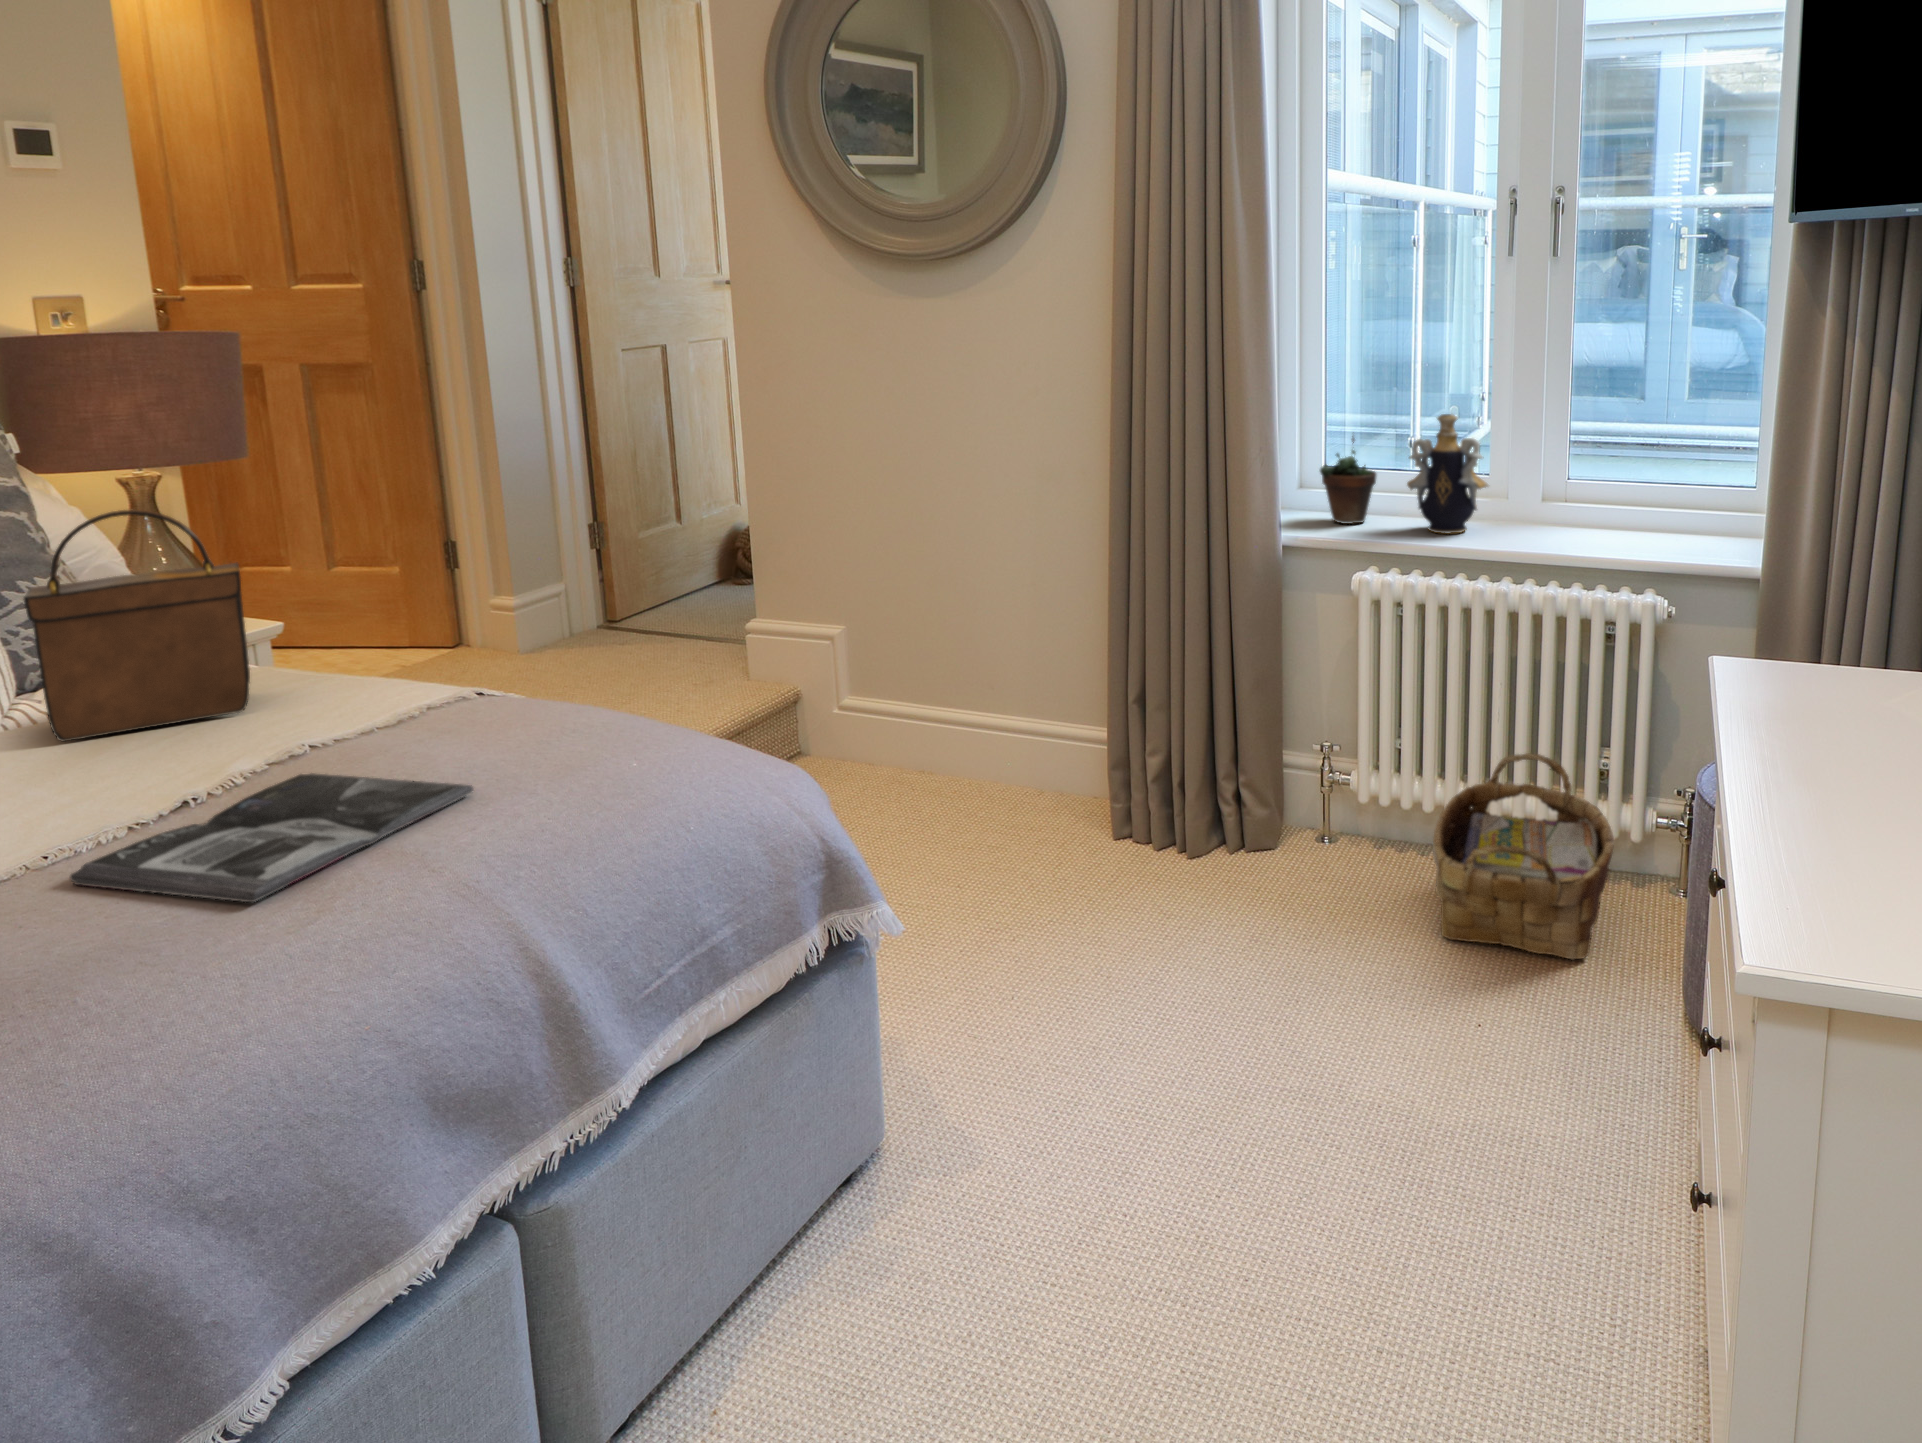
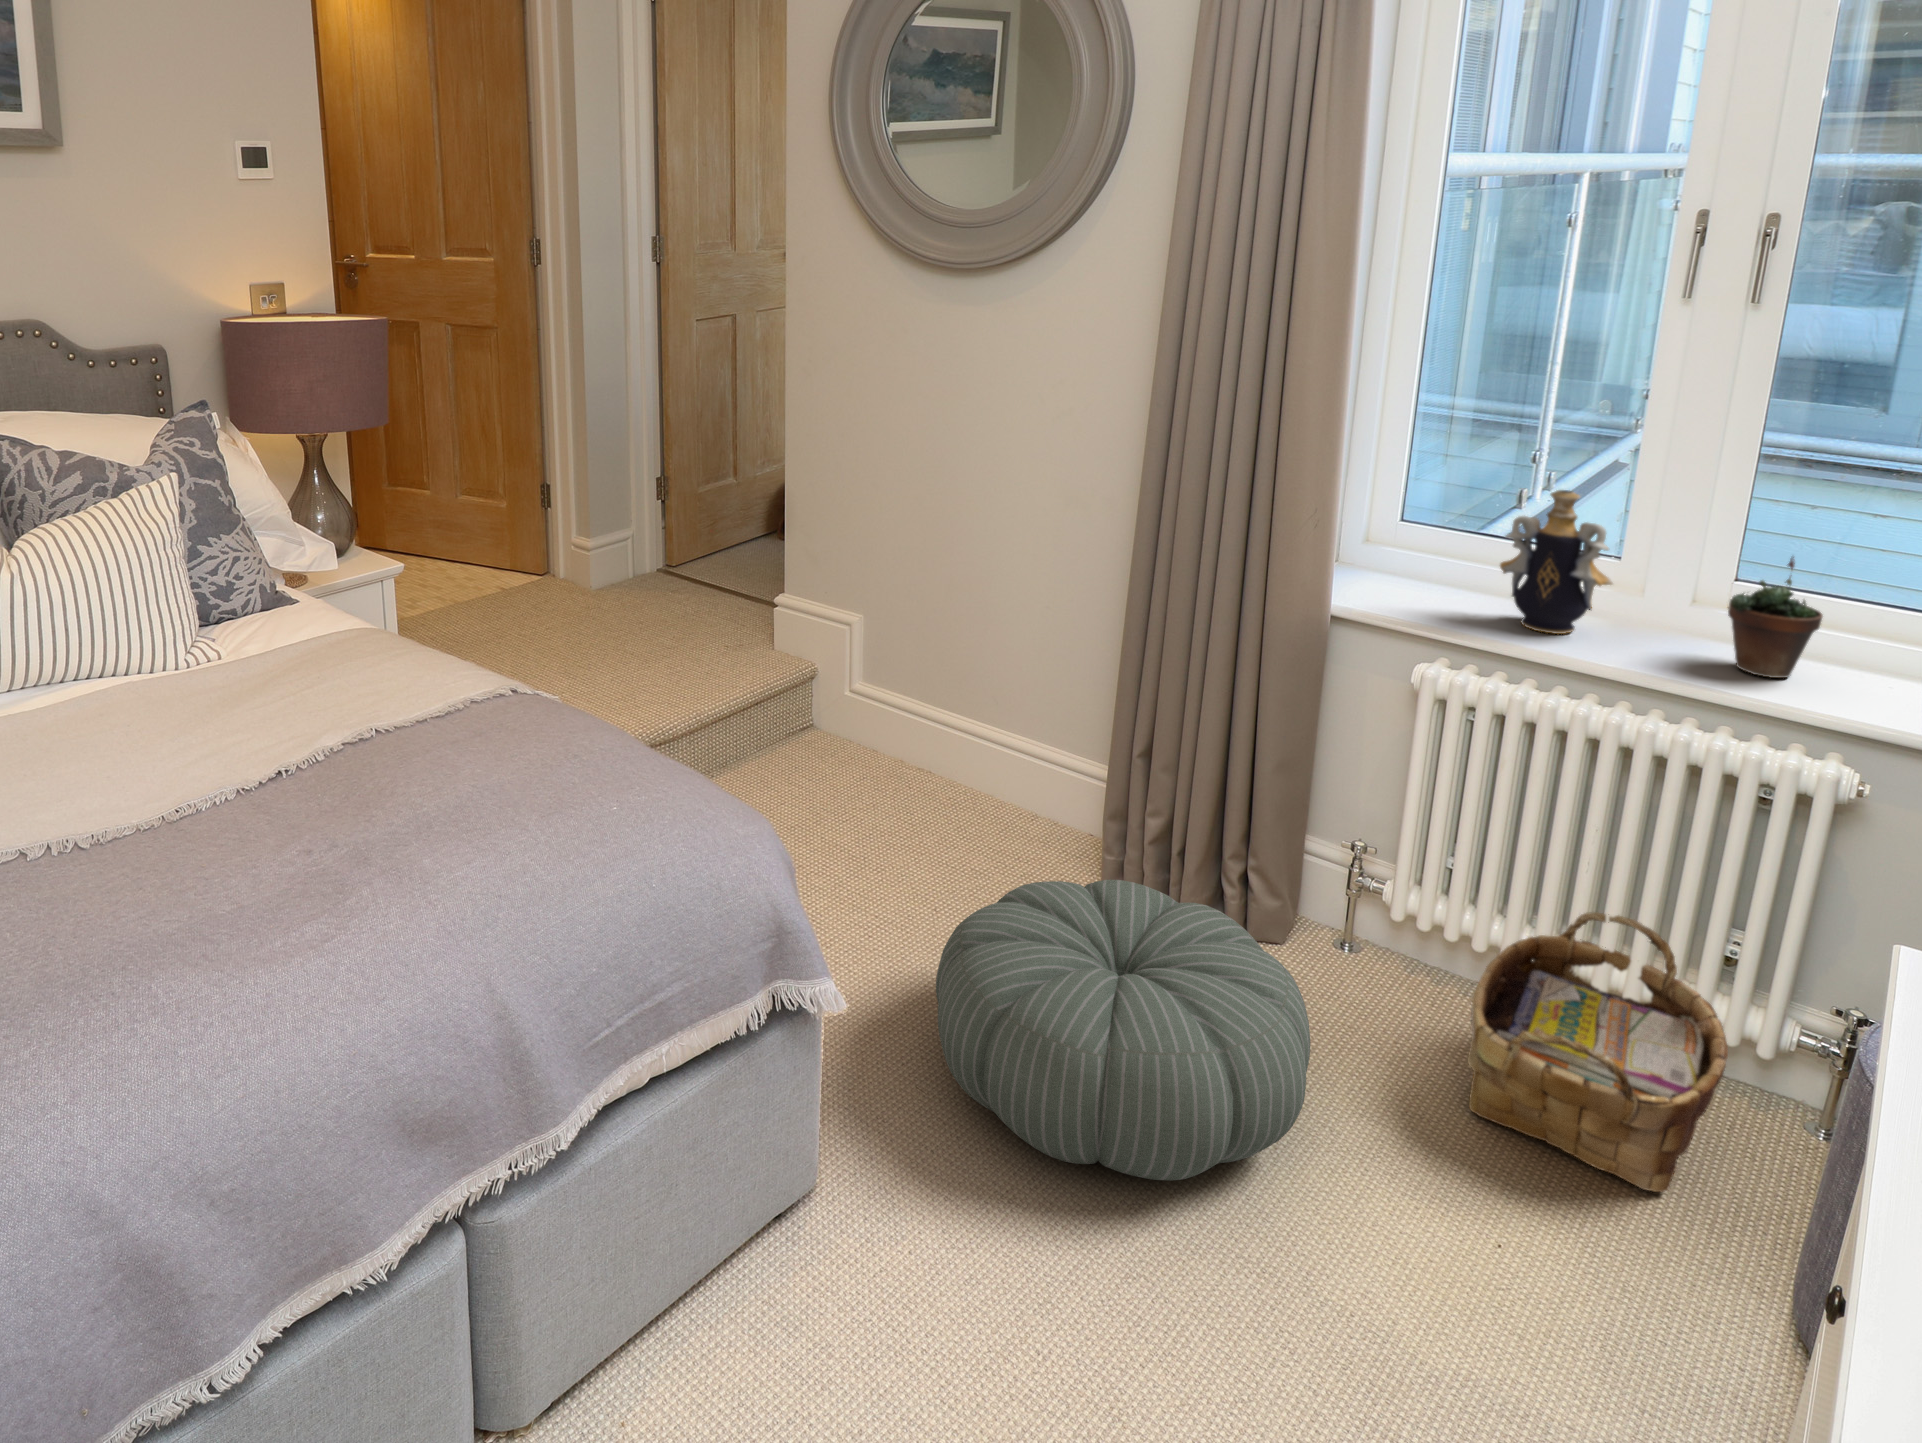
succulent plant: present [1320,436,1376,524] -> present [1728,557,1823,678]
handbag: present [23,509,250,742] -> none [193,508,348,693]
magazine: present [70,773,473,902] -> none [177,769,477,912]
pouf: none [977,806,1317,1057] -> present [936,880,1310,1181]

